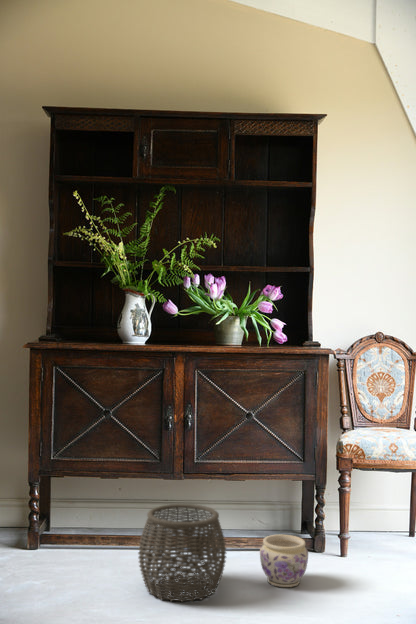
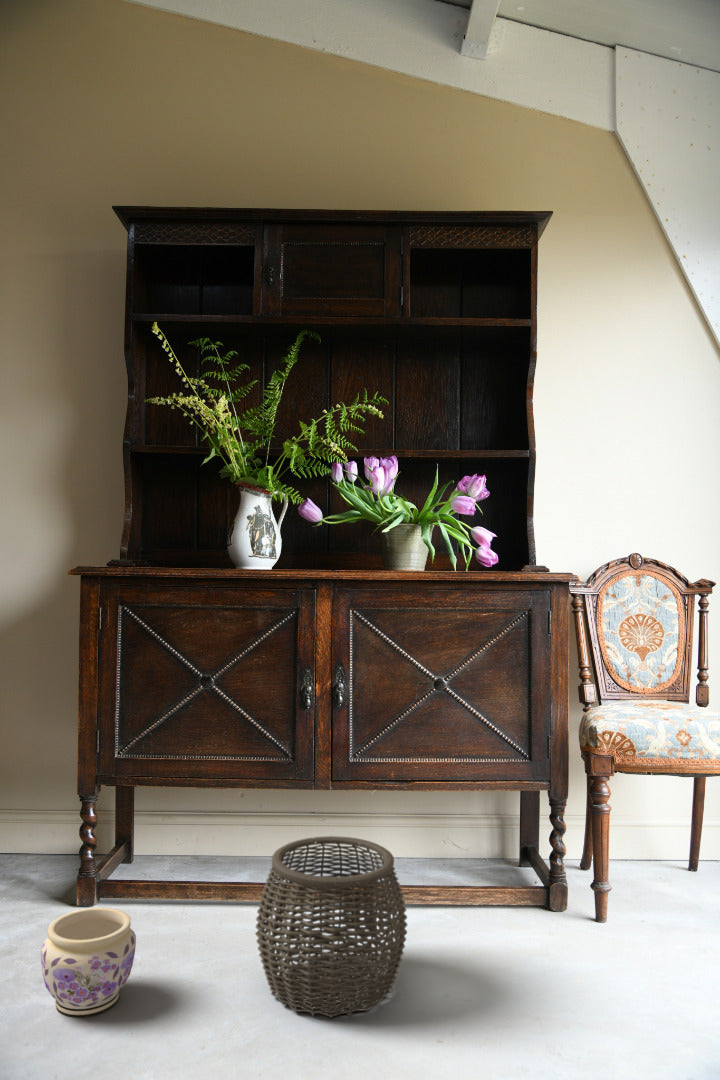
planter: present [260,535,308,588] -> present [41,907,136,1017]

